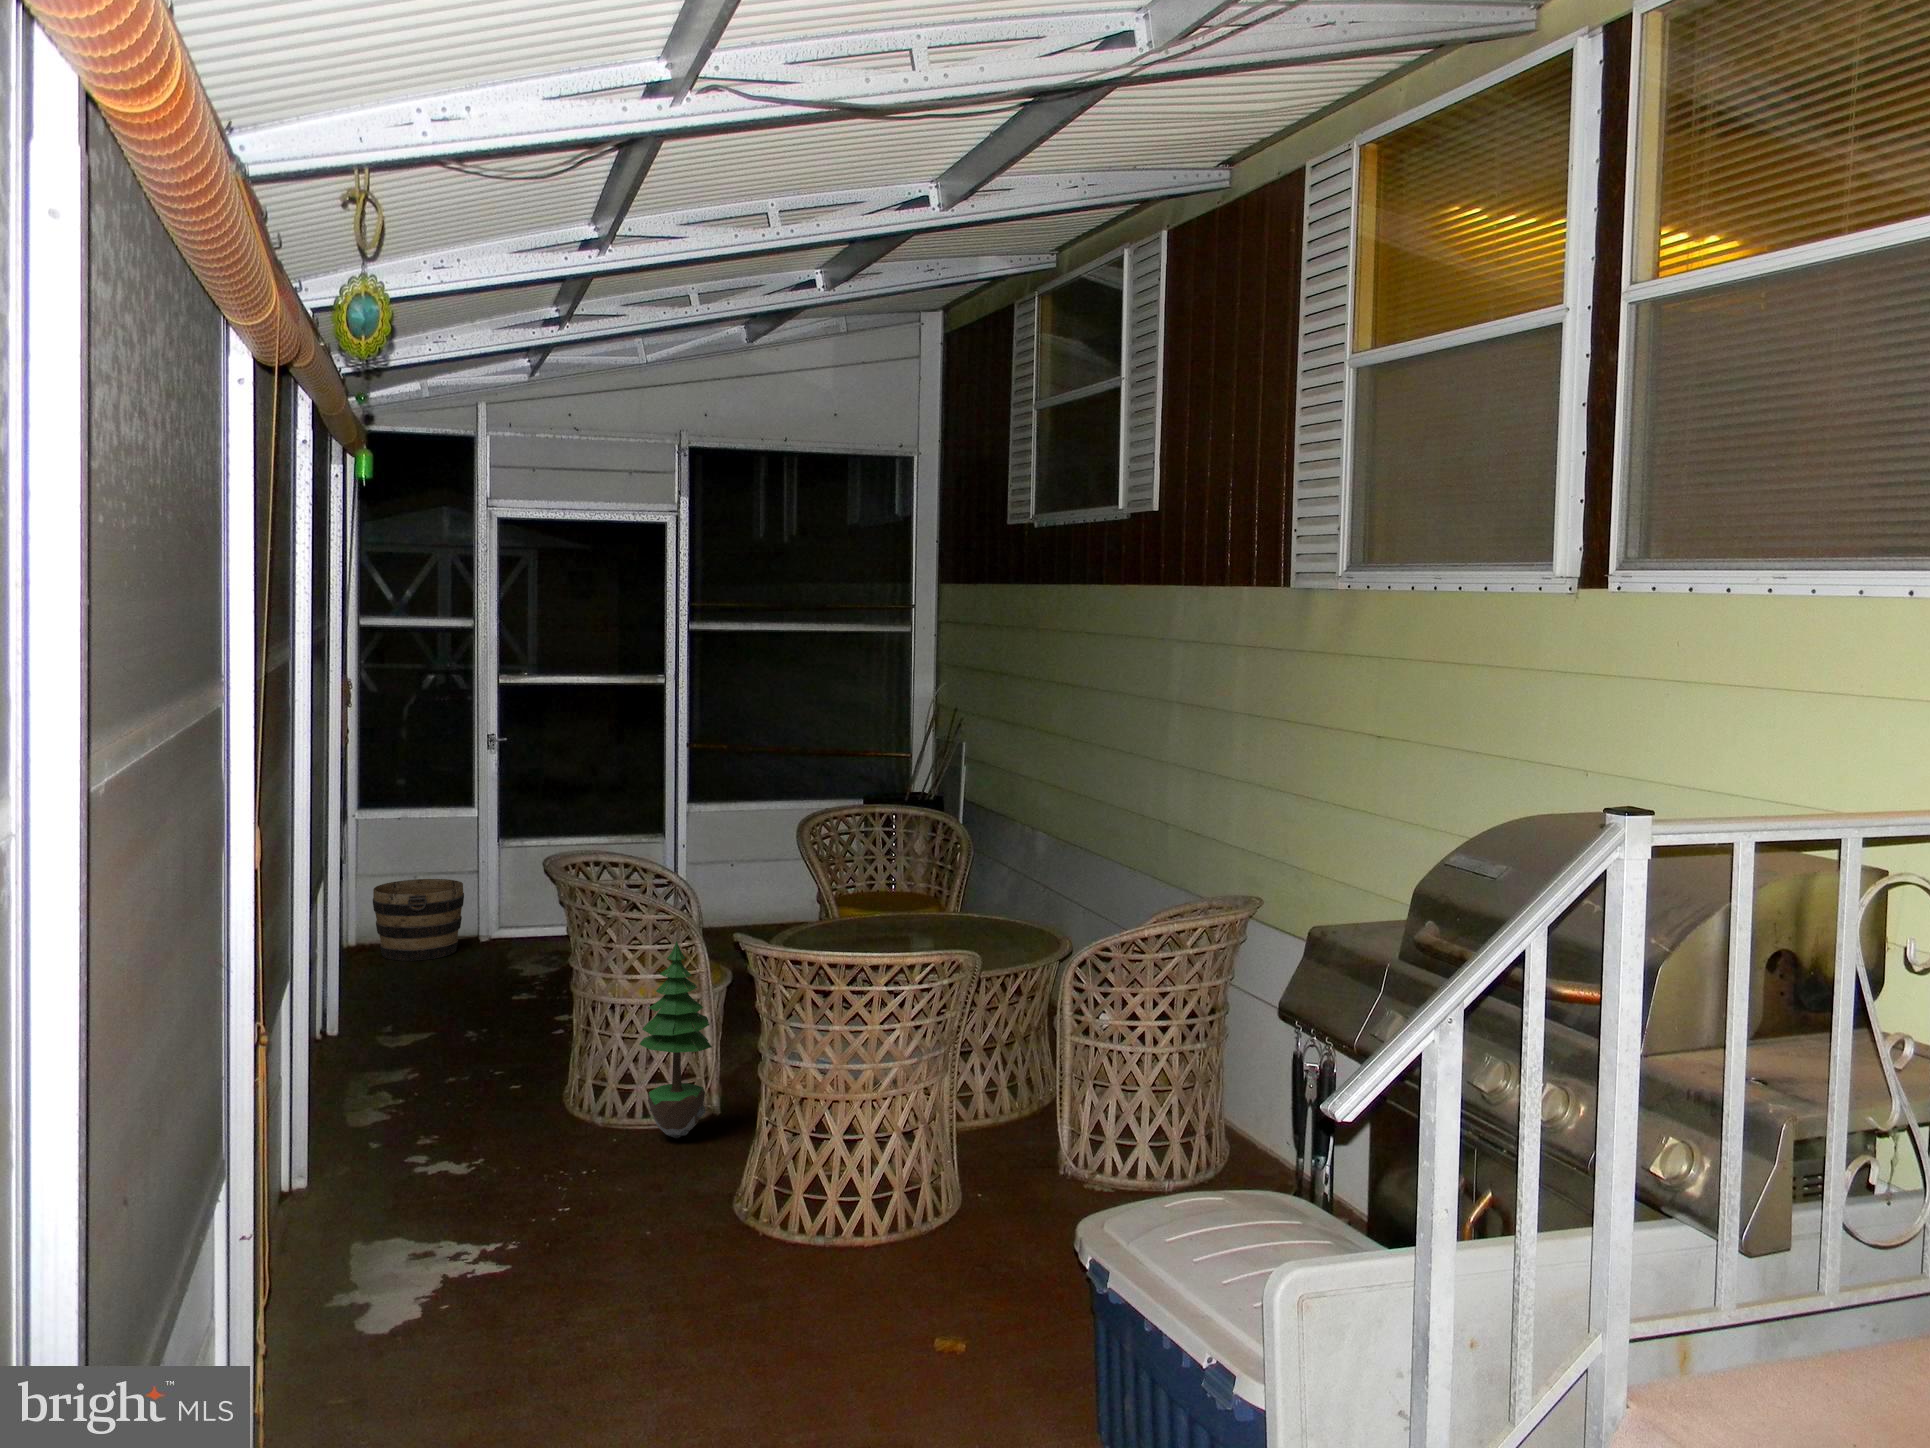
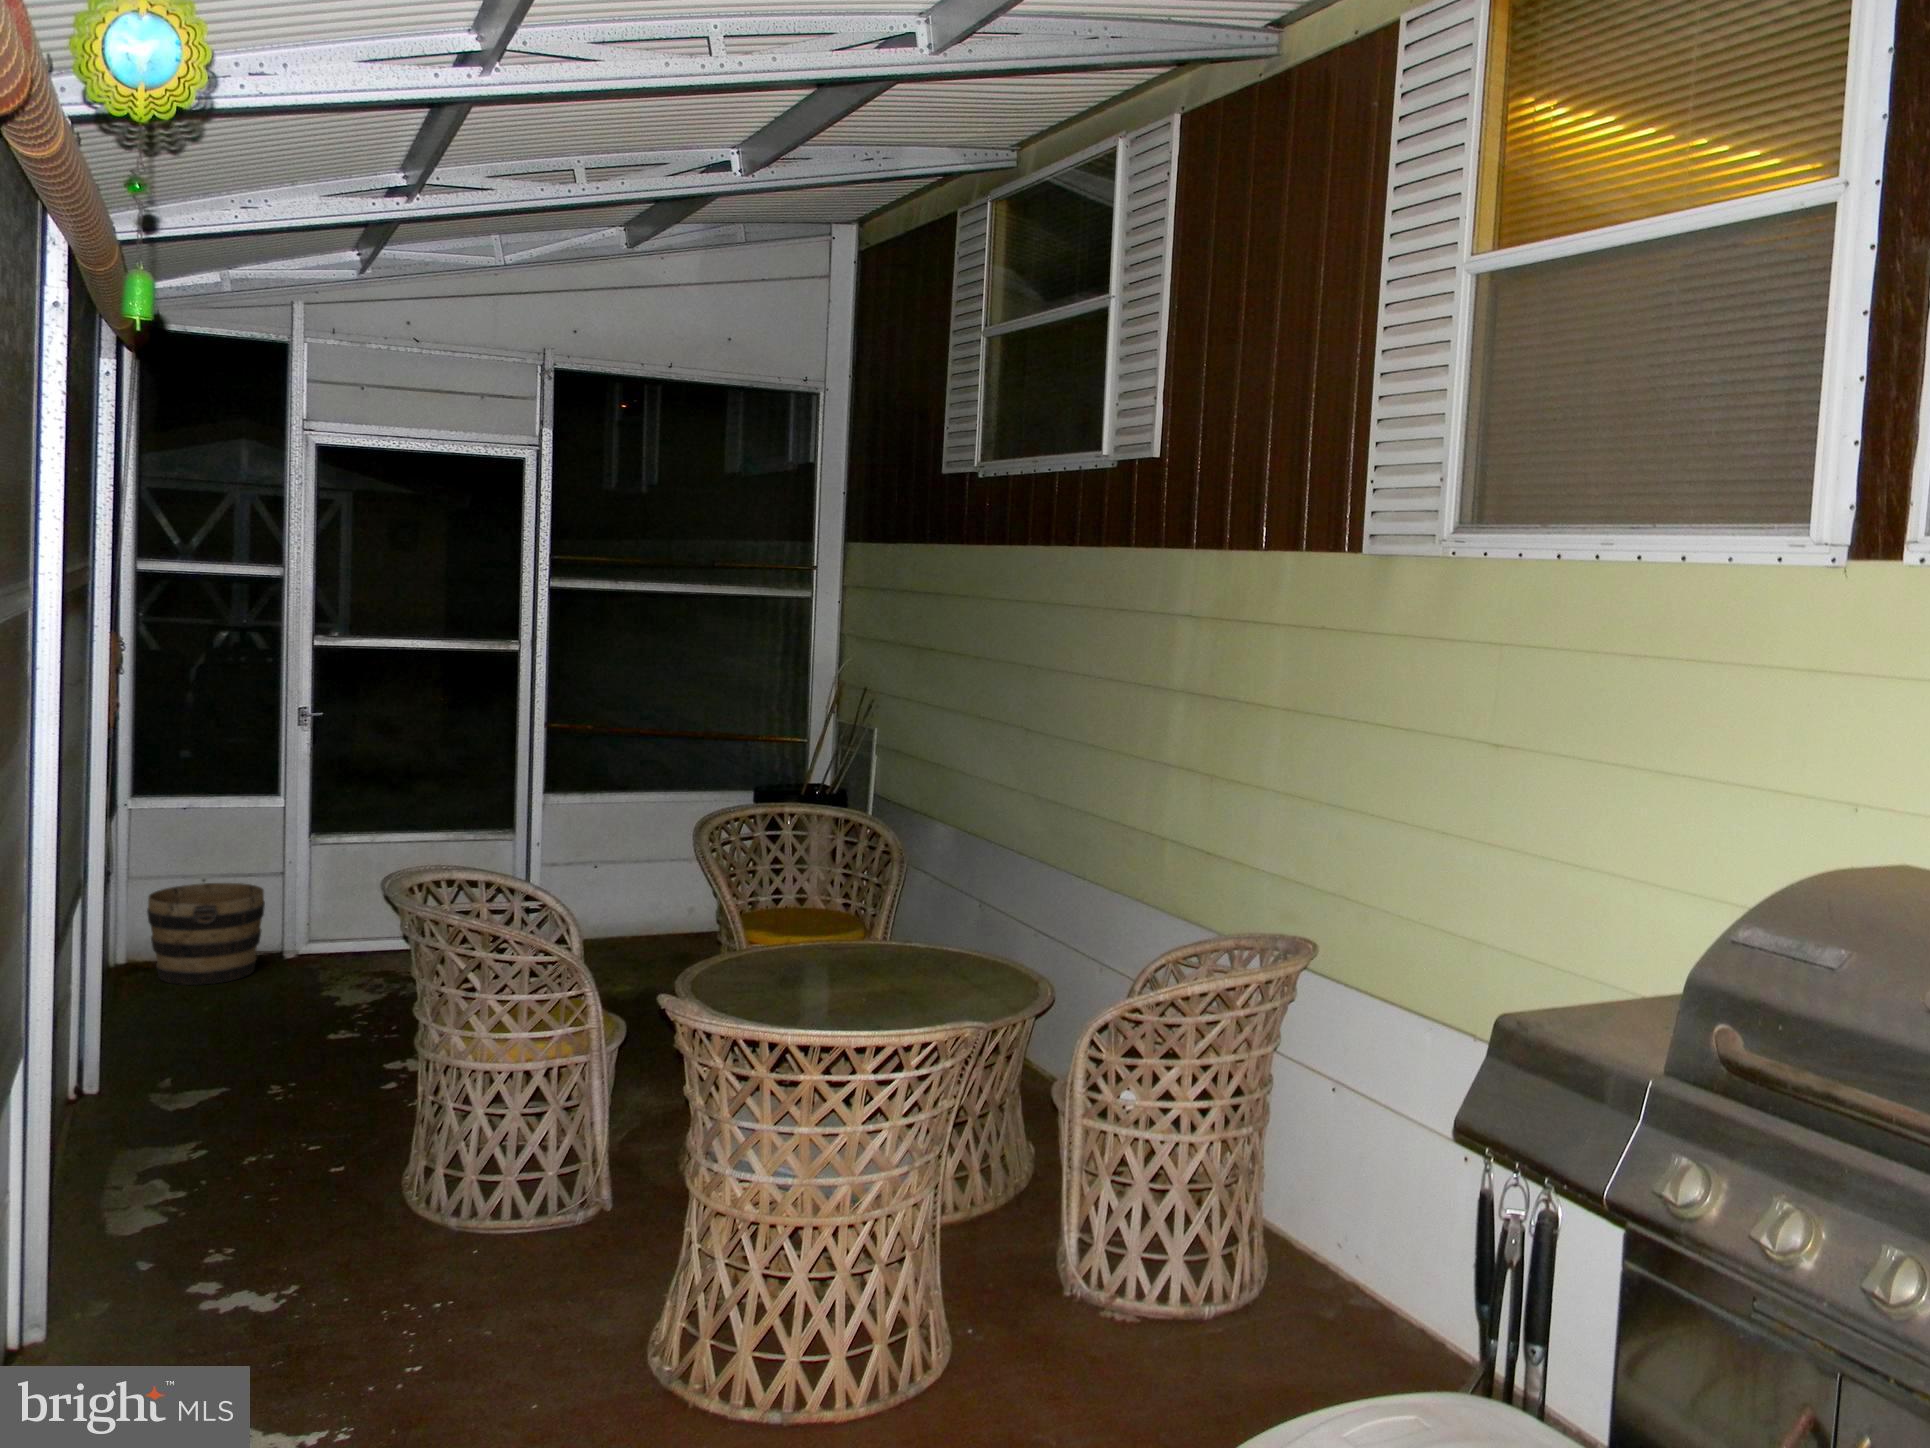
potted tree: present [639,941,712,1139] -> none [508,991,607,1246]

